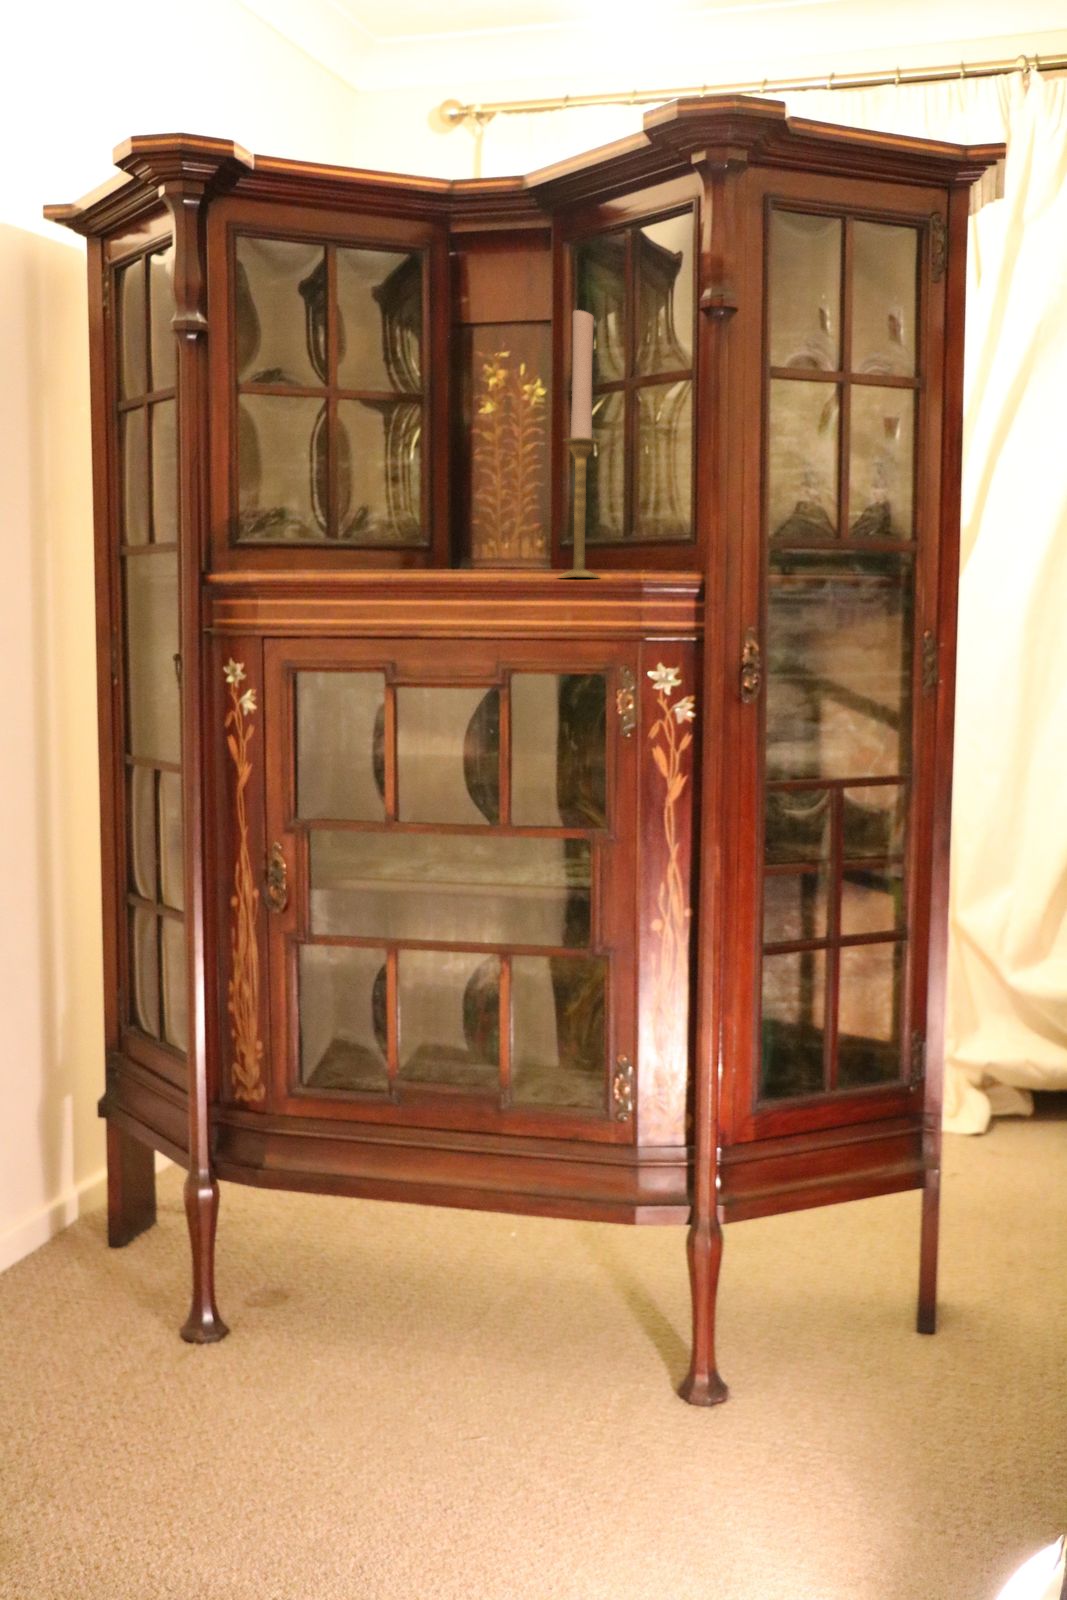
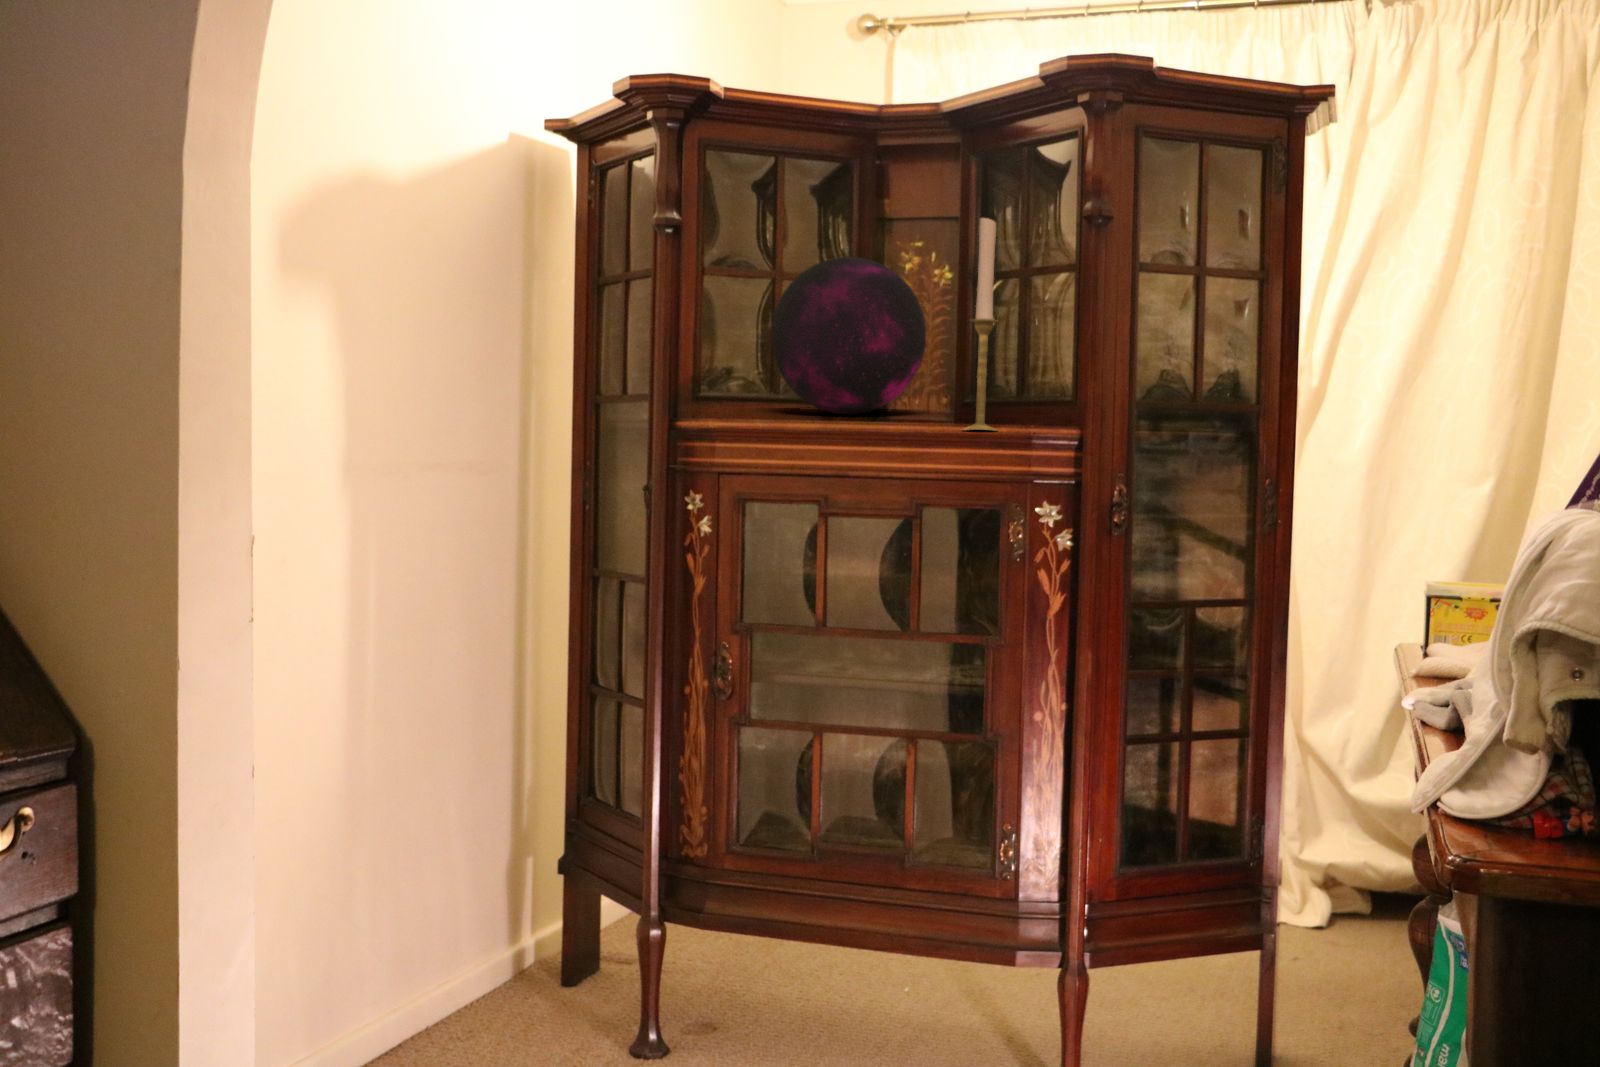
decorative orb: none [329,372,517,564] -> present [770,257,926,414]

